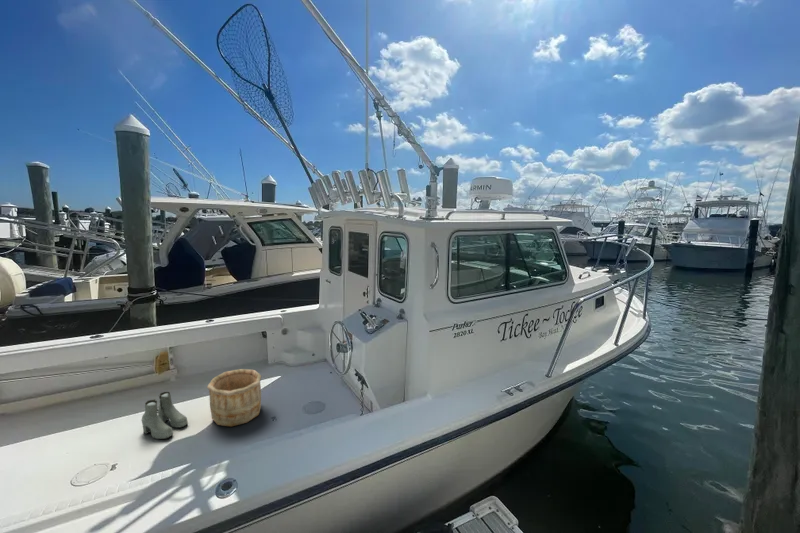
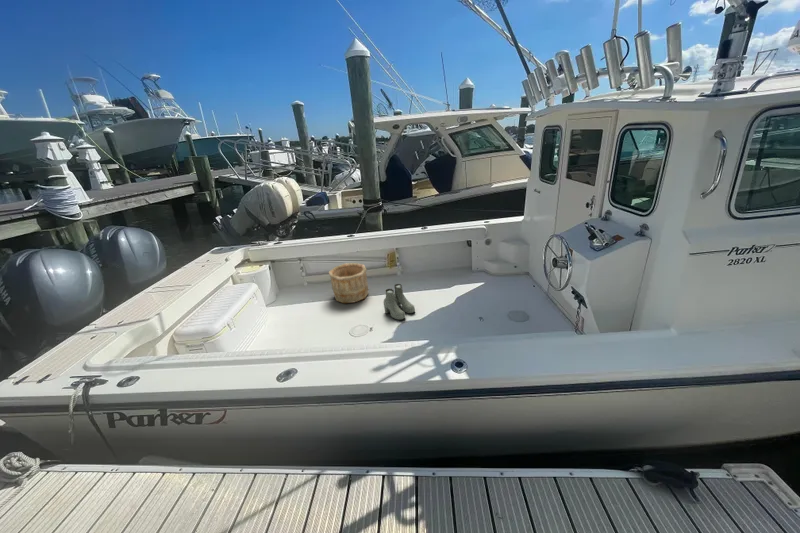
wooden bucket: present [207,369,261,427] -> present [329,263,368,303]

